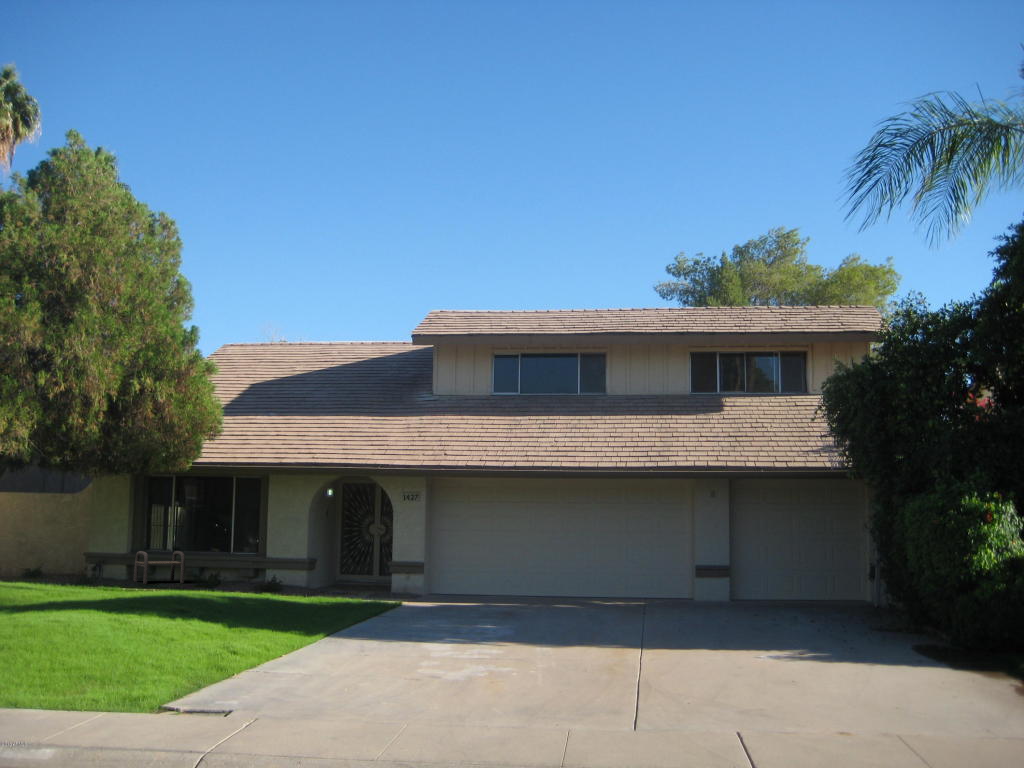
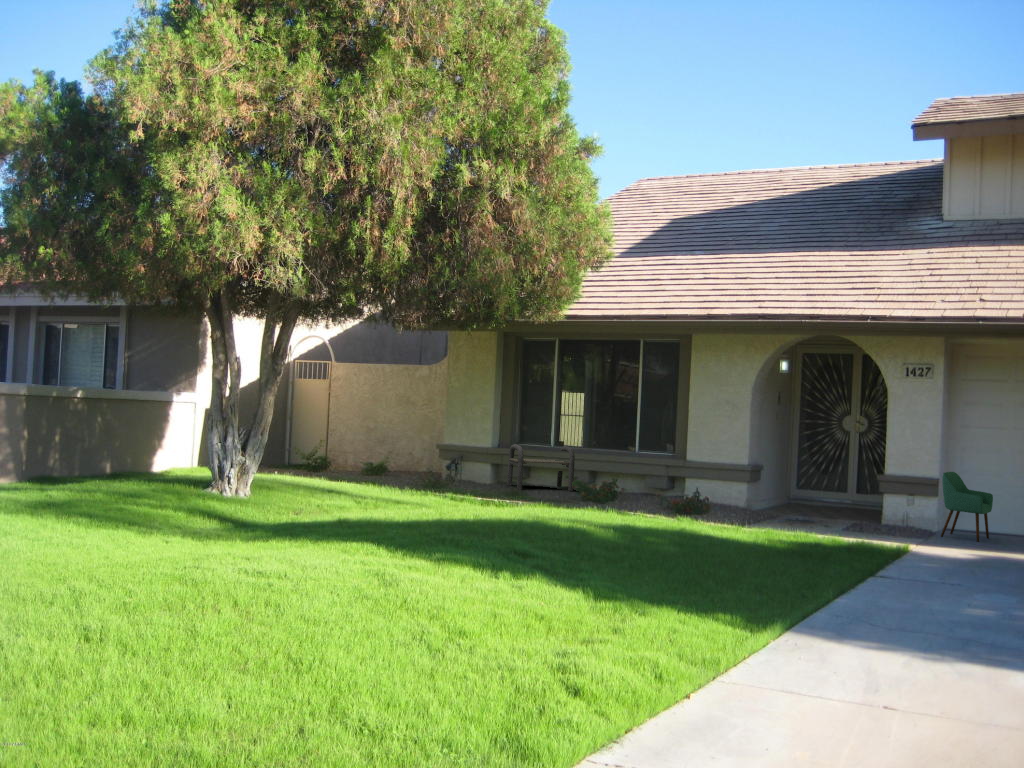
chair: none [424,558,455,600] -> present [941,472,993,542]

